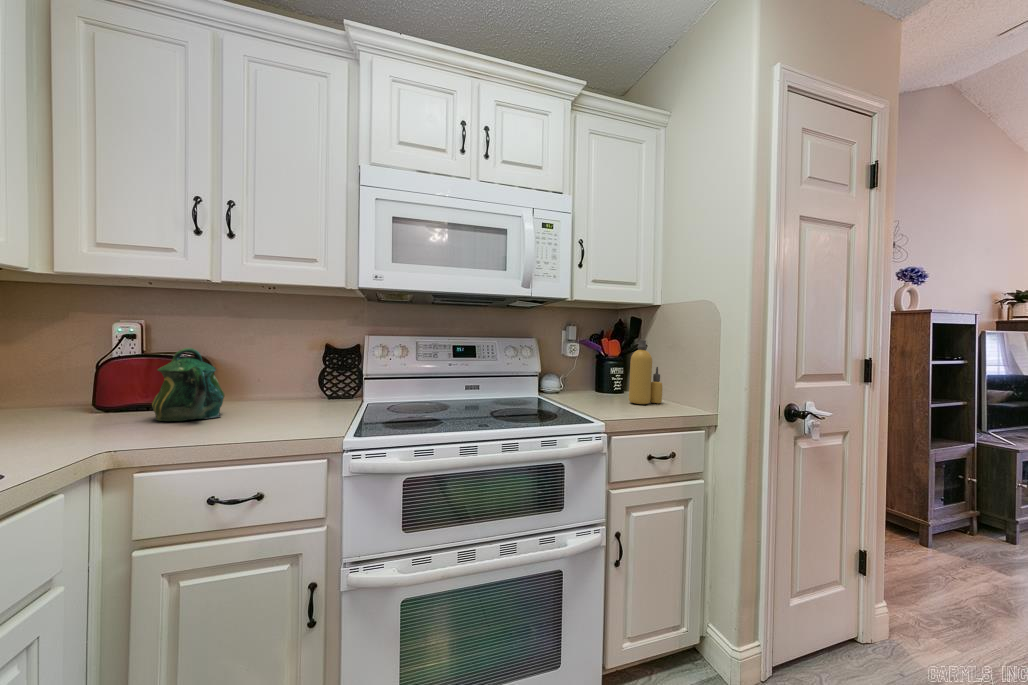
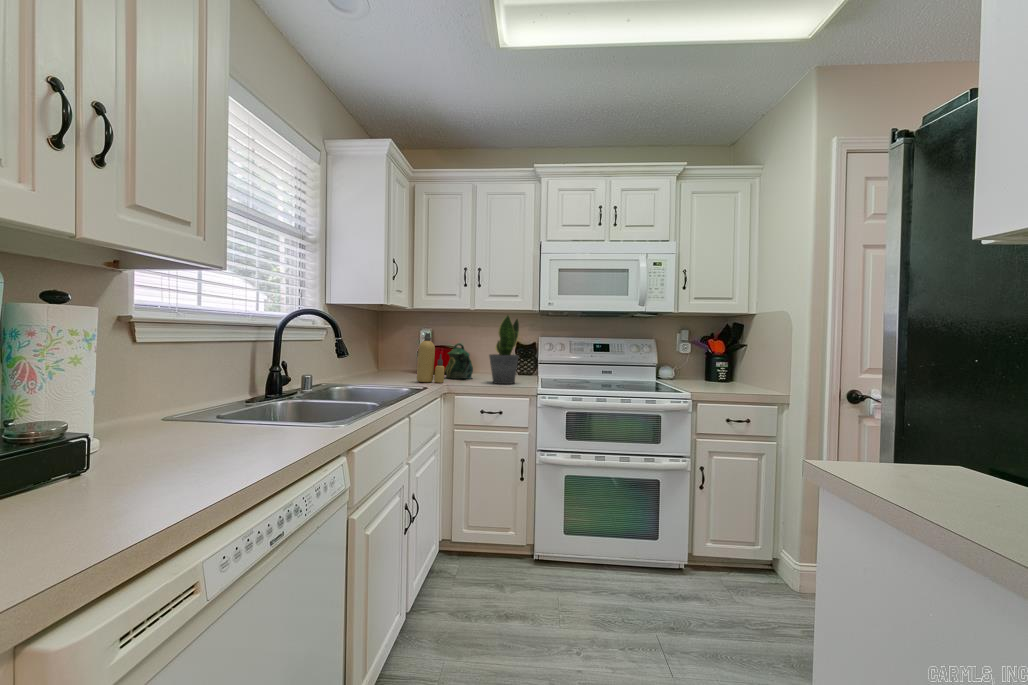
potted plant: none [245,291,314,431] -> present [489,315,519,384]
bottle: present [629,340,662,404] -> present [417,333,444,383]

